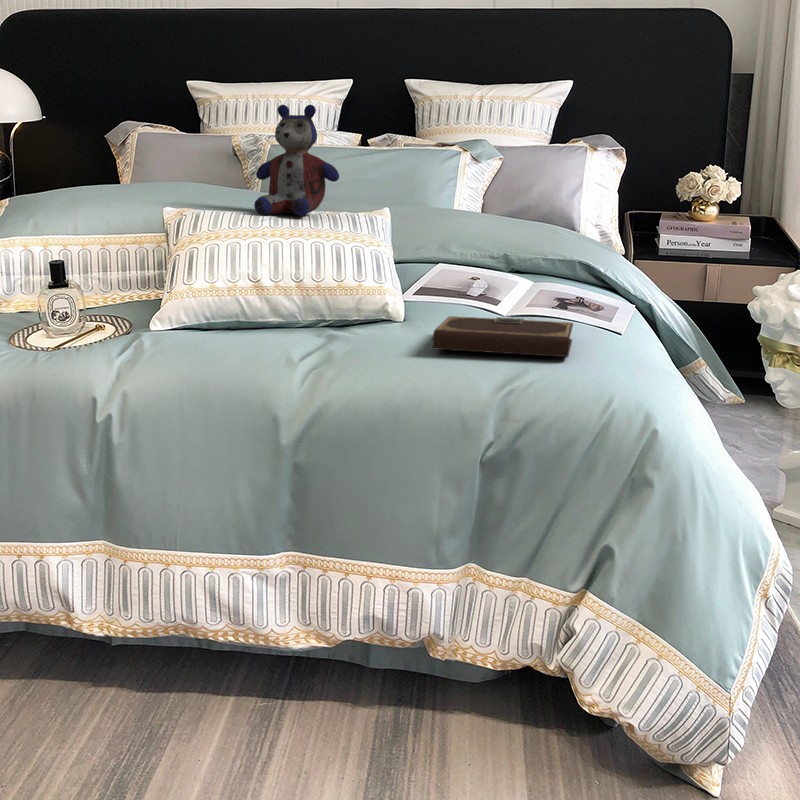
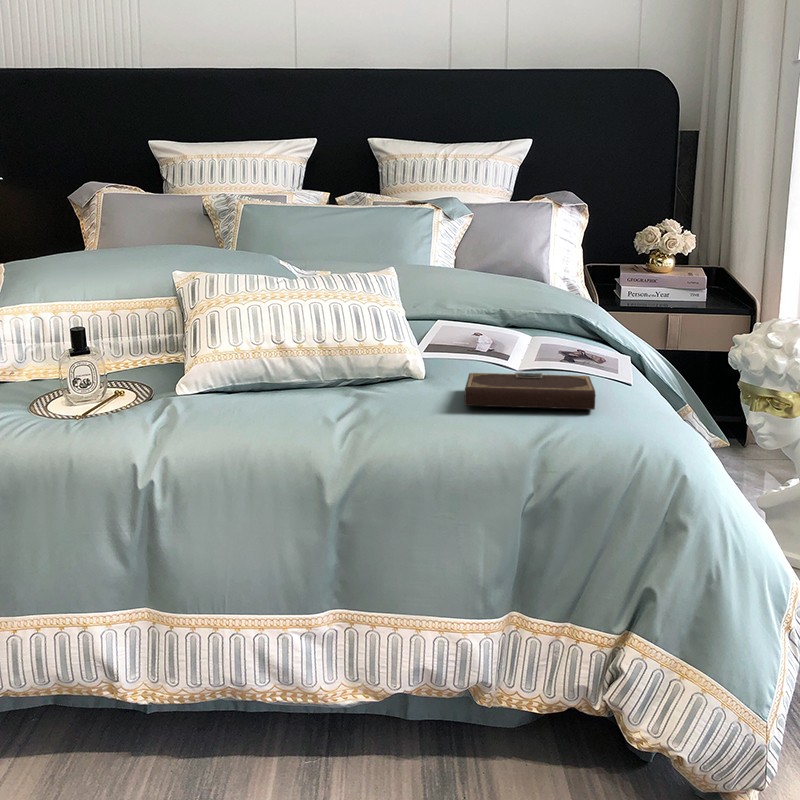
stuffed bear: present [254,105,339,216] -> none [262,171,345,278]

